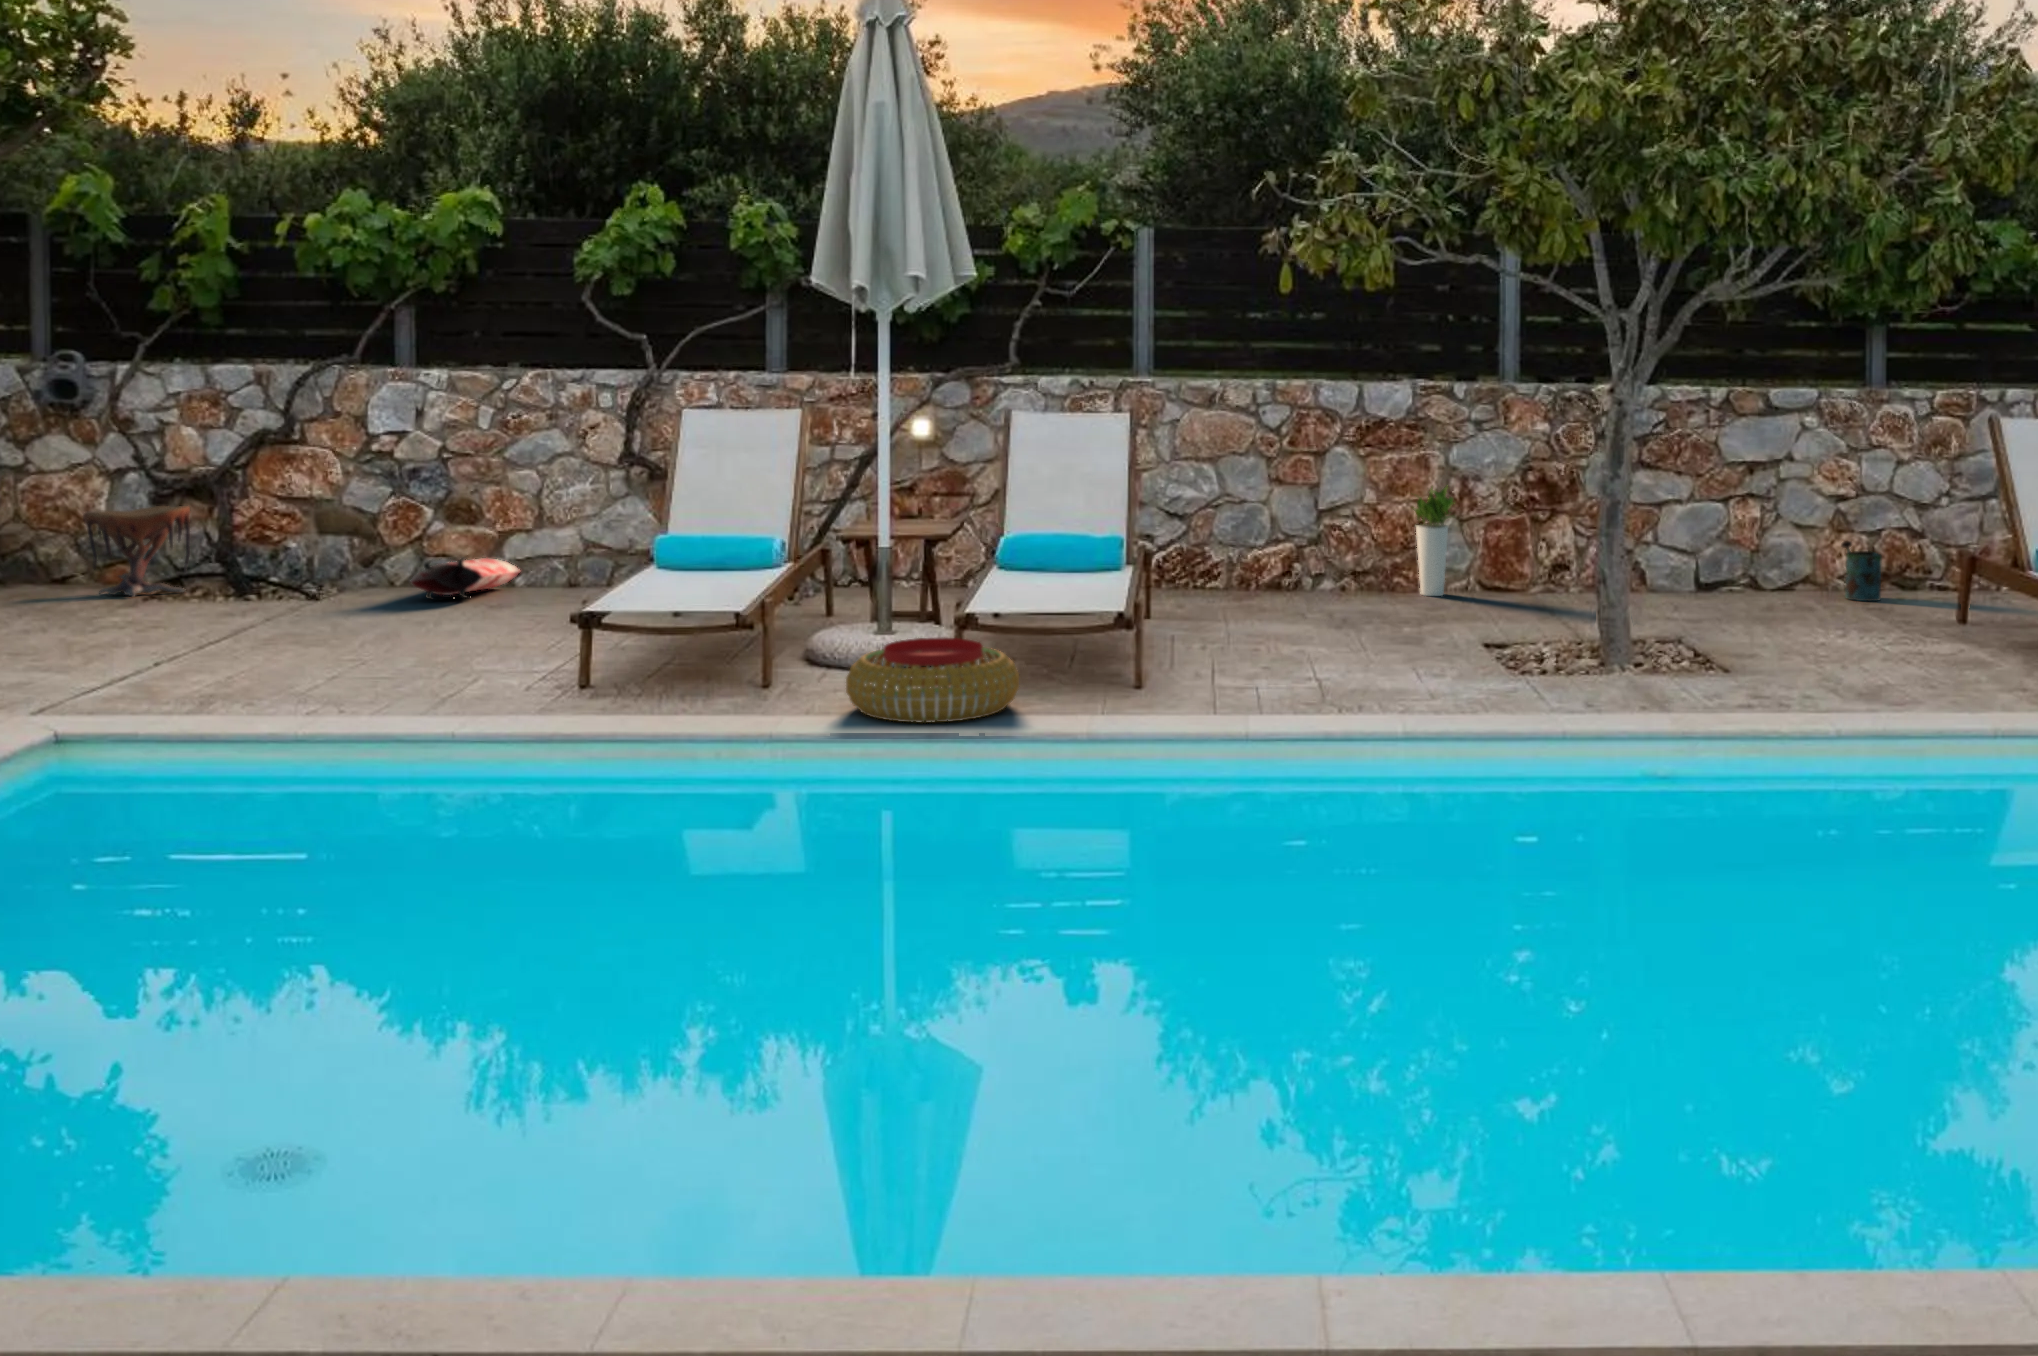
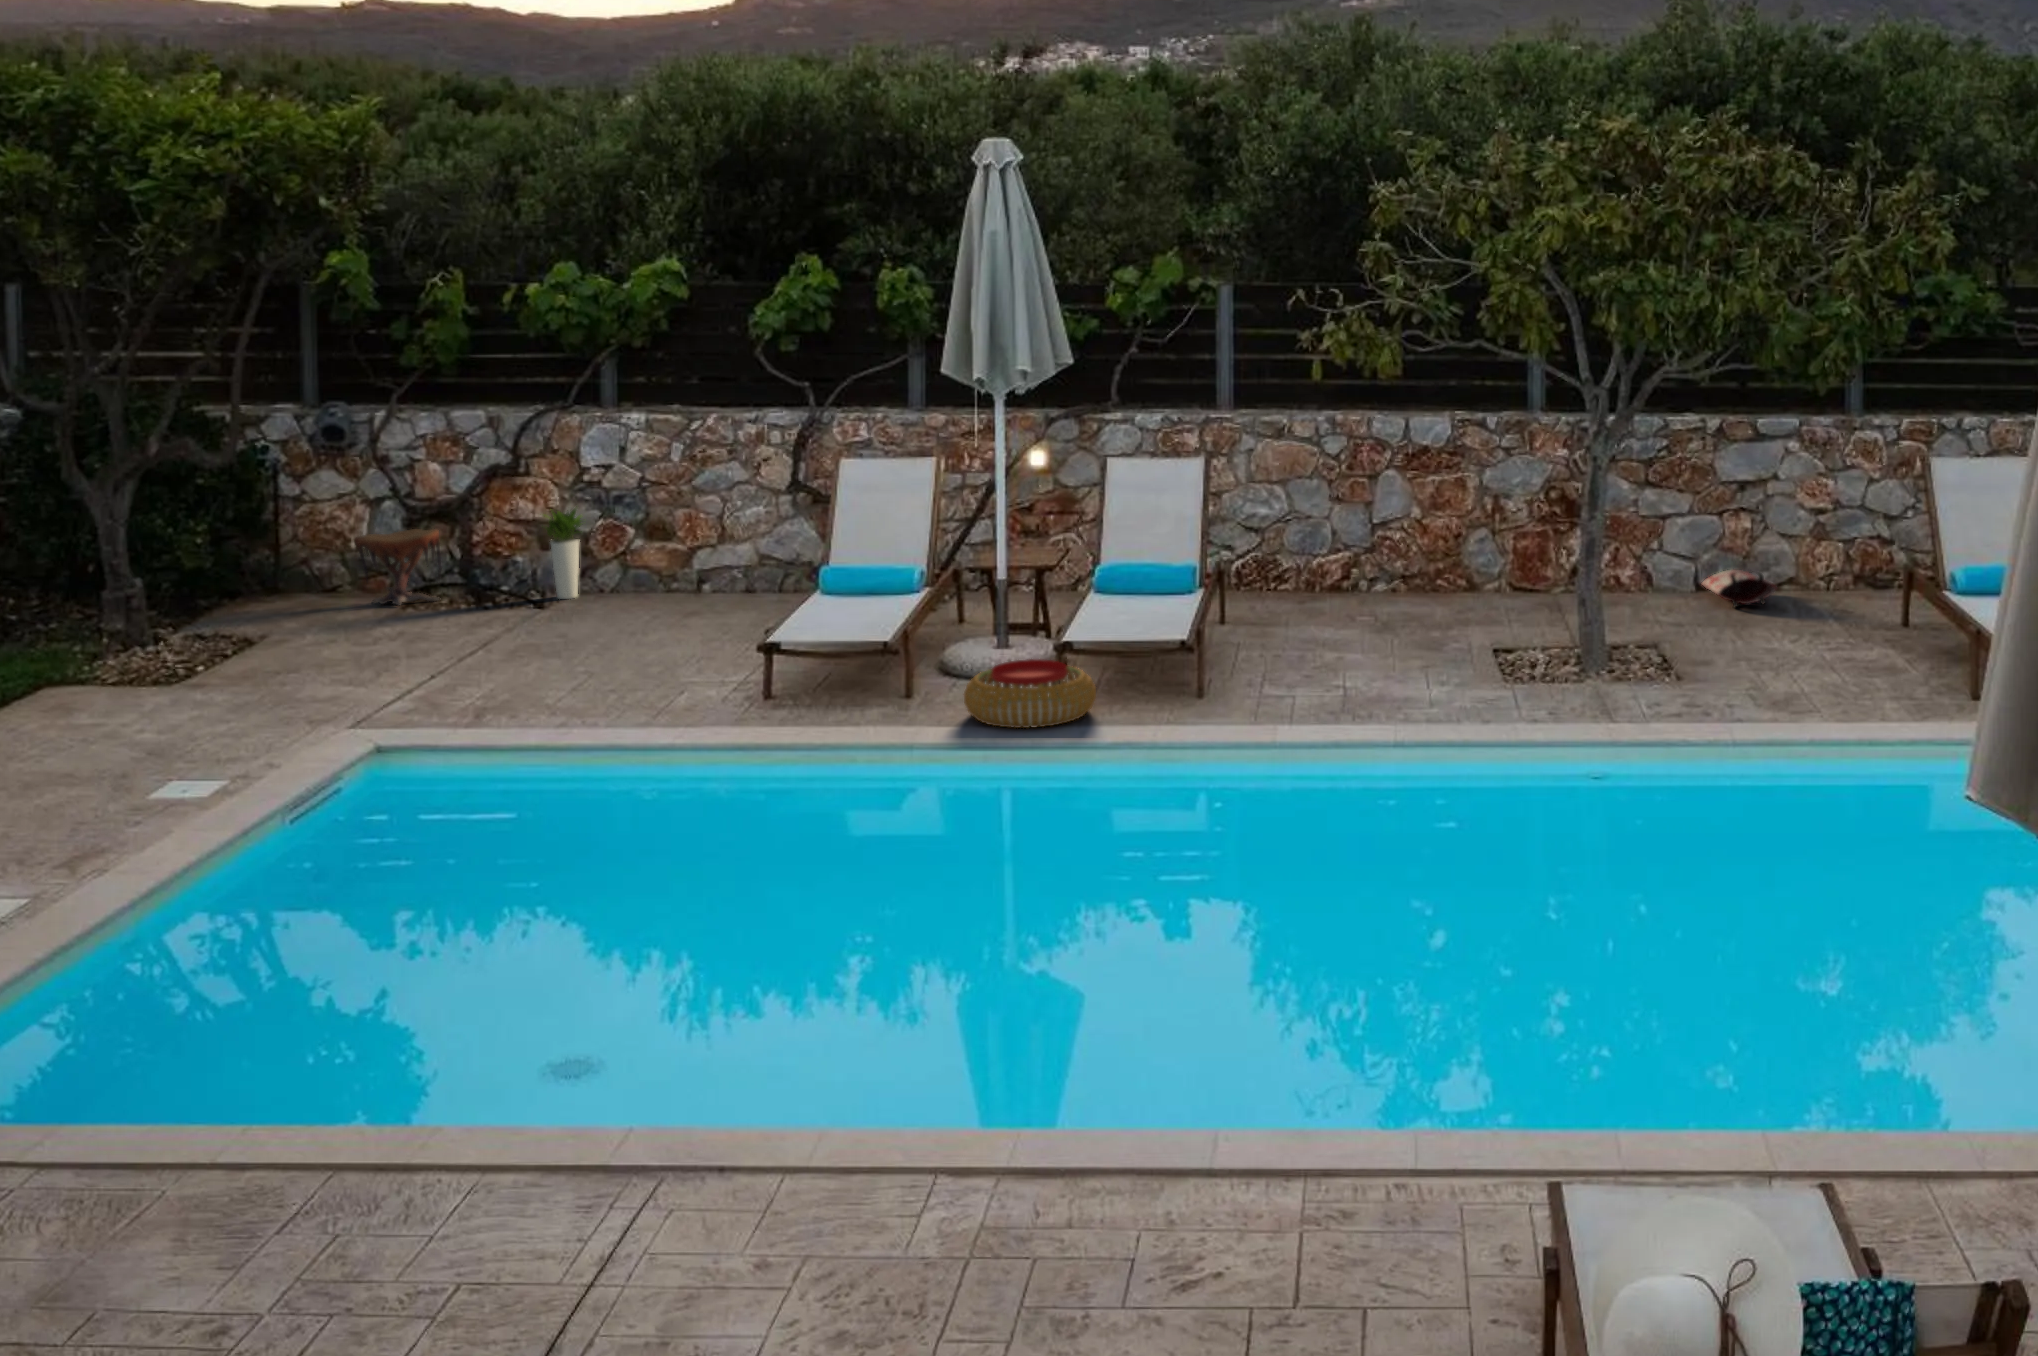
planter: present [1413,487,1454,596] -> present [542,506,582,599]
watering can: present [1841,541,1882,601] -> none [1816,549,1846,602]
bag: present [411,557,520,599] -> present [1702,570,1777,607]

